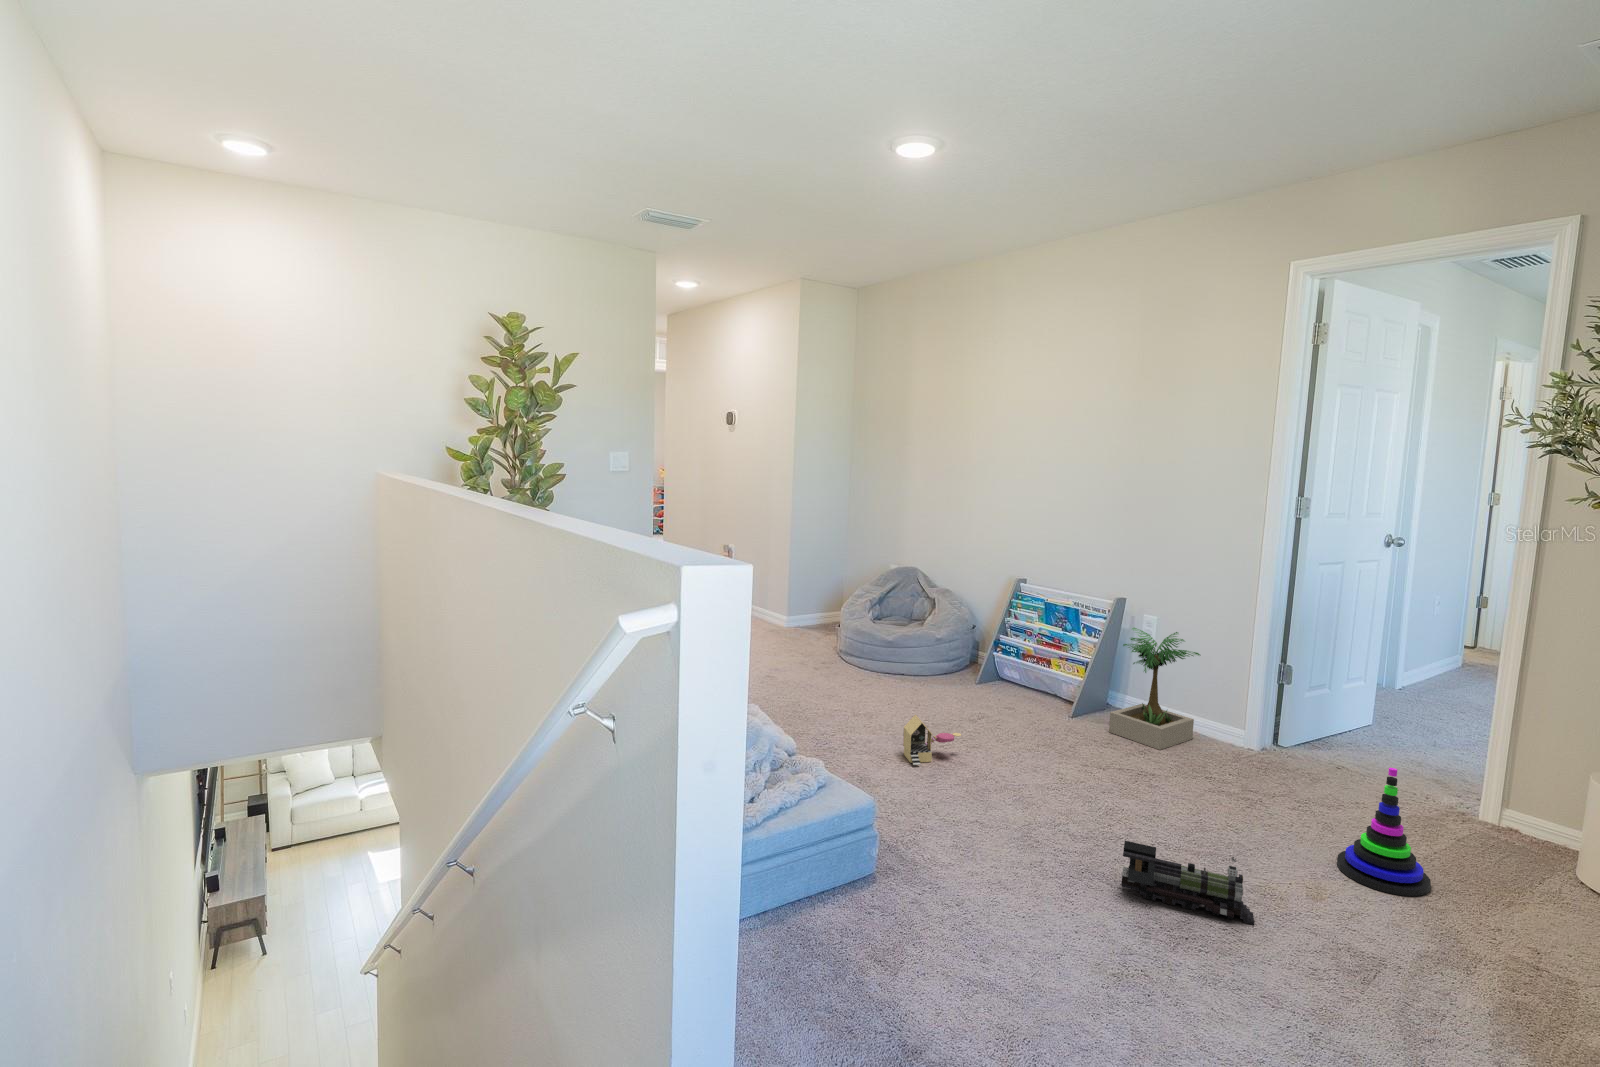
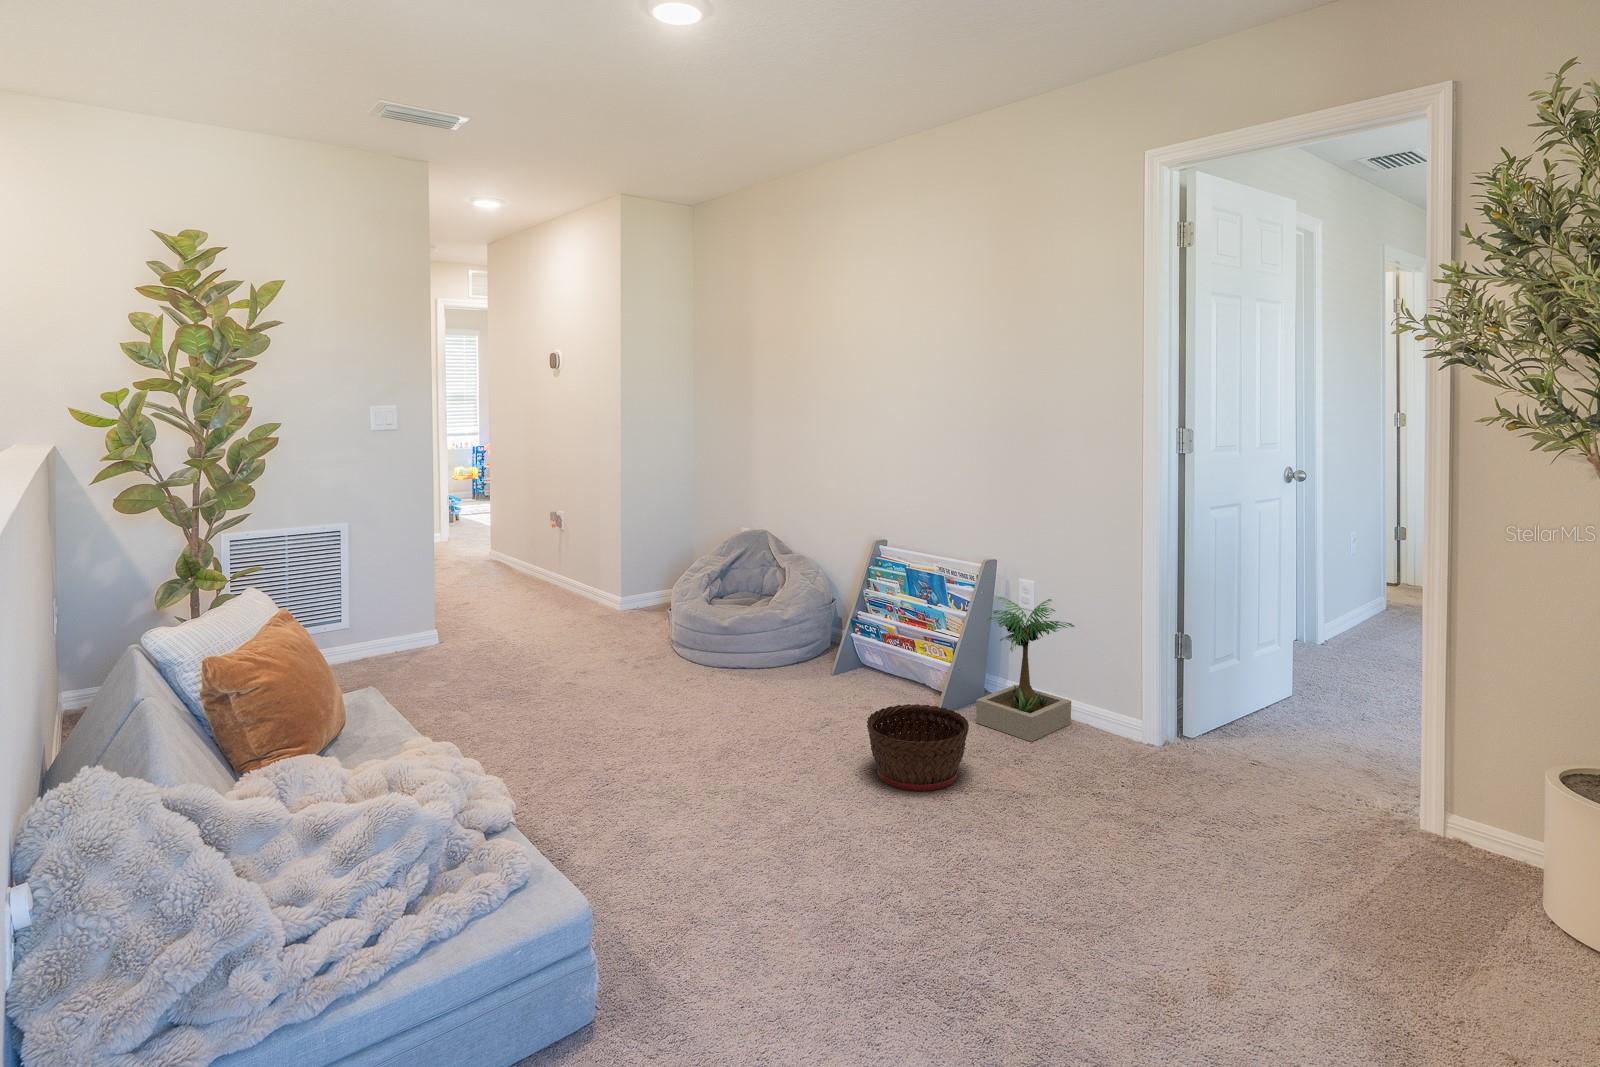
basket: none [1026,709,1113,779] -> present [867,704,969,791]
toy house: present [903,715,961,765] -> none [719,726,791,790]
stacking toy: present [1337,768,1431,896] -> none [1216,764,1321,920]
toy train: present [1121,841,1254,925] -> none [949,887,1108,986]

